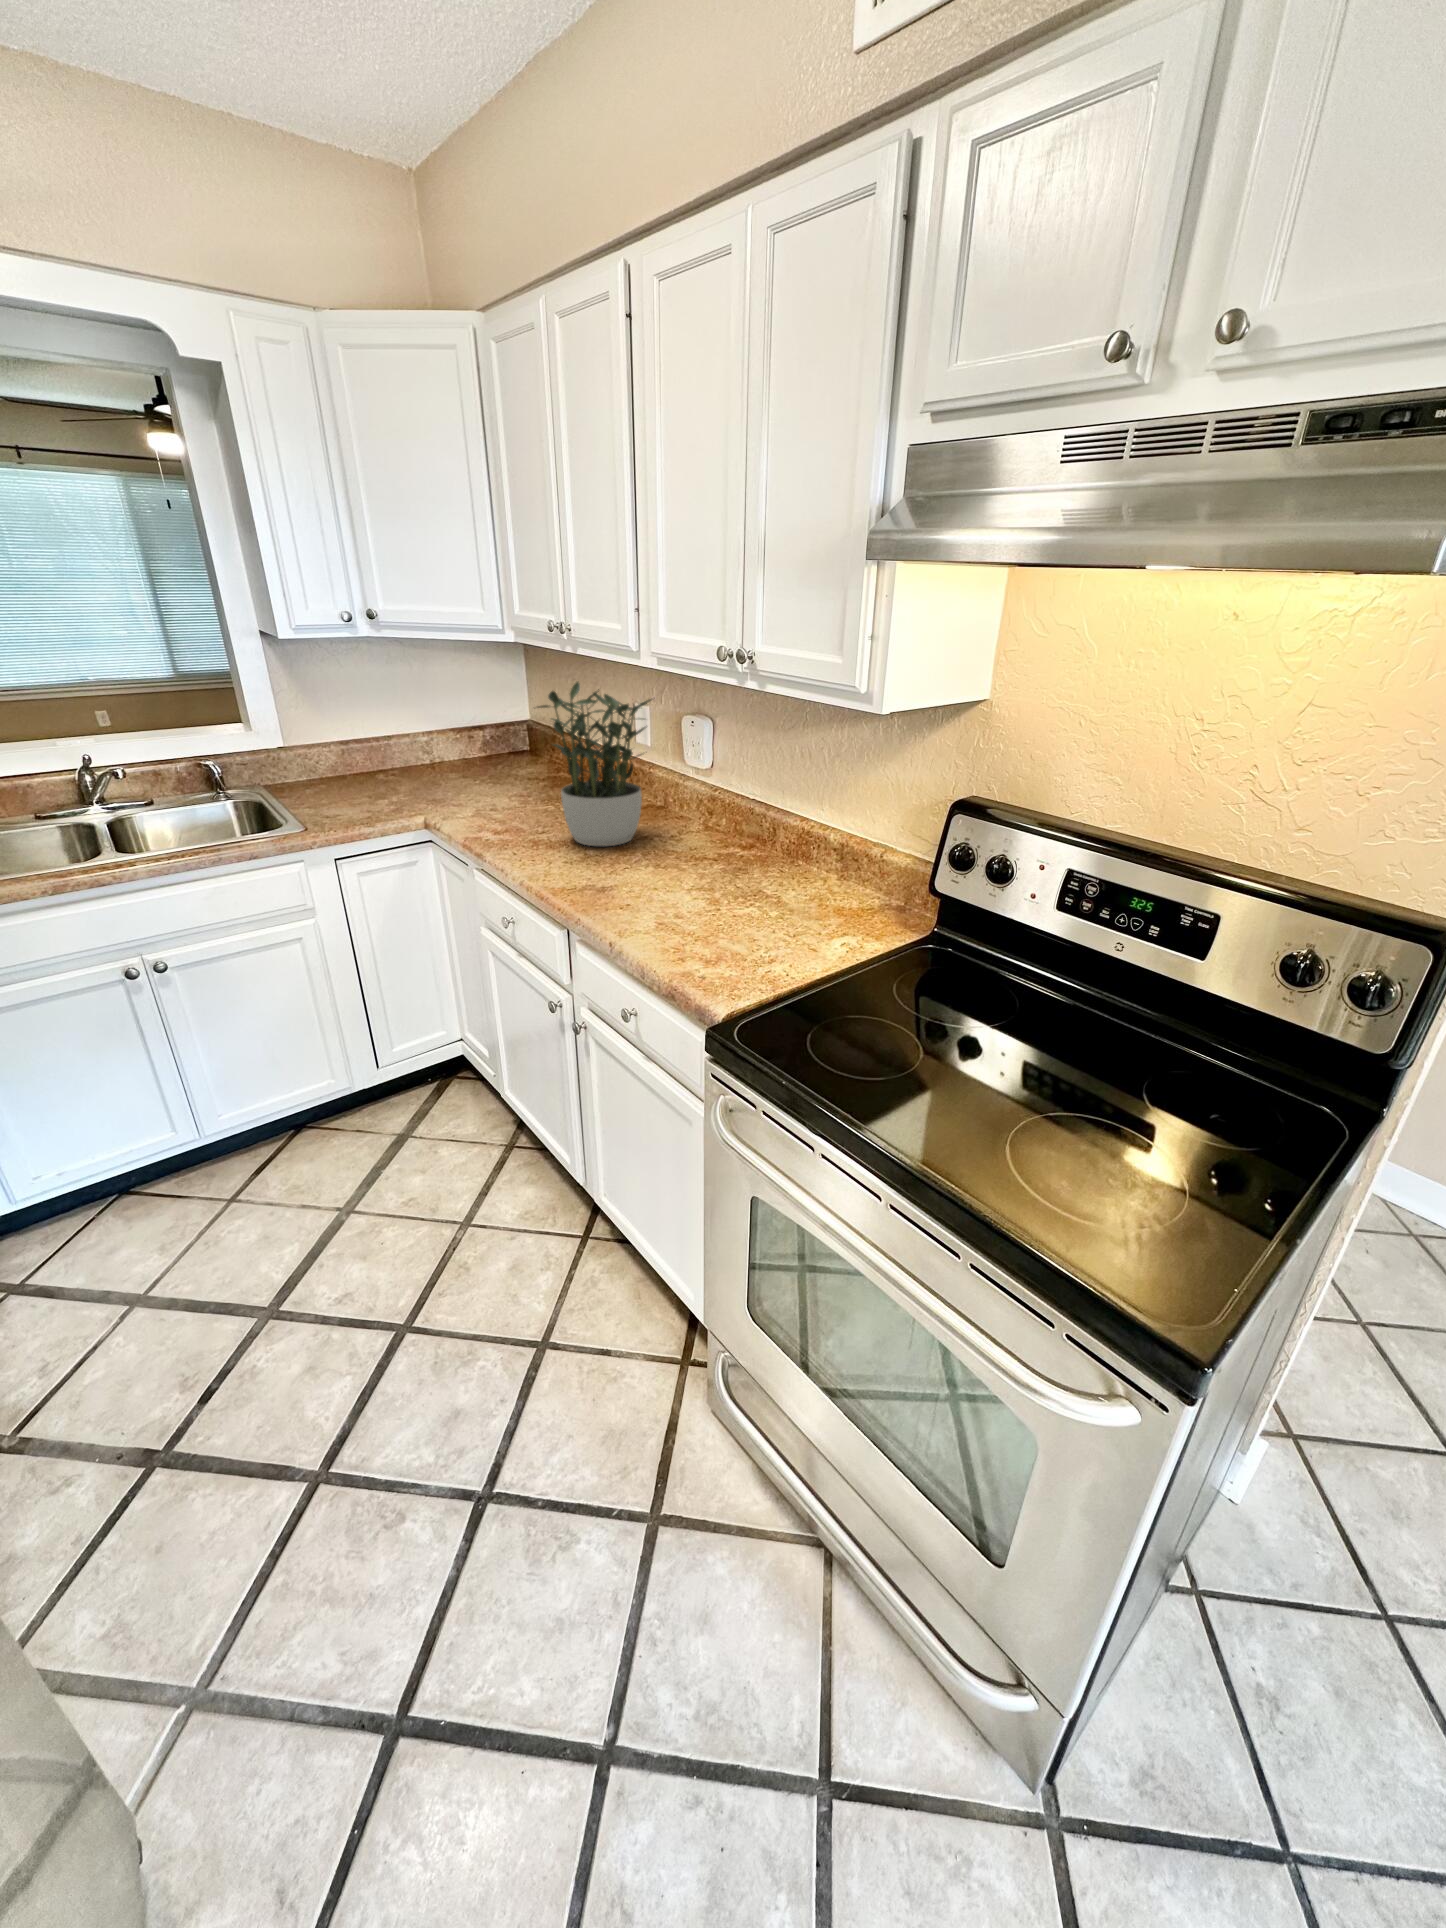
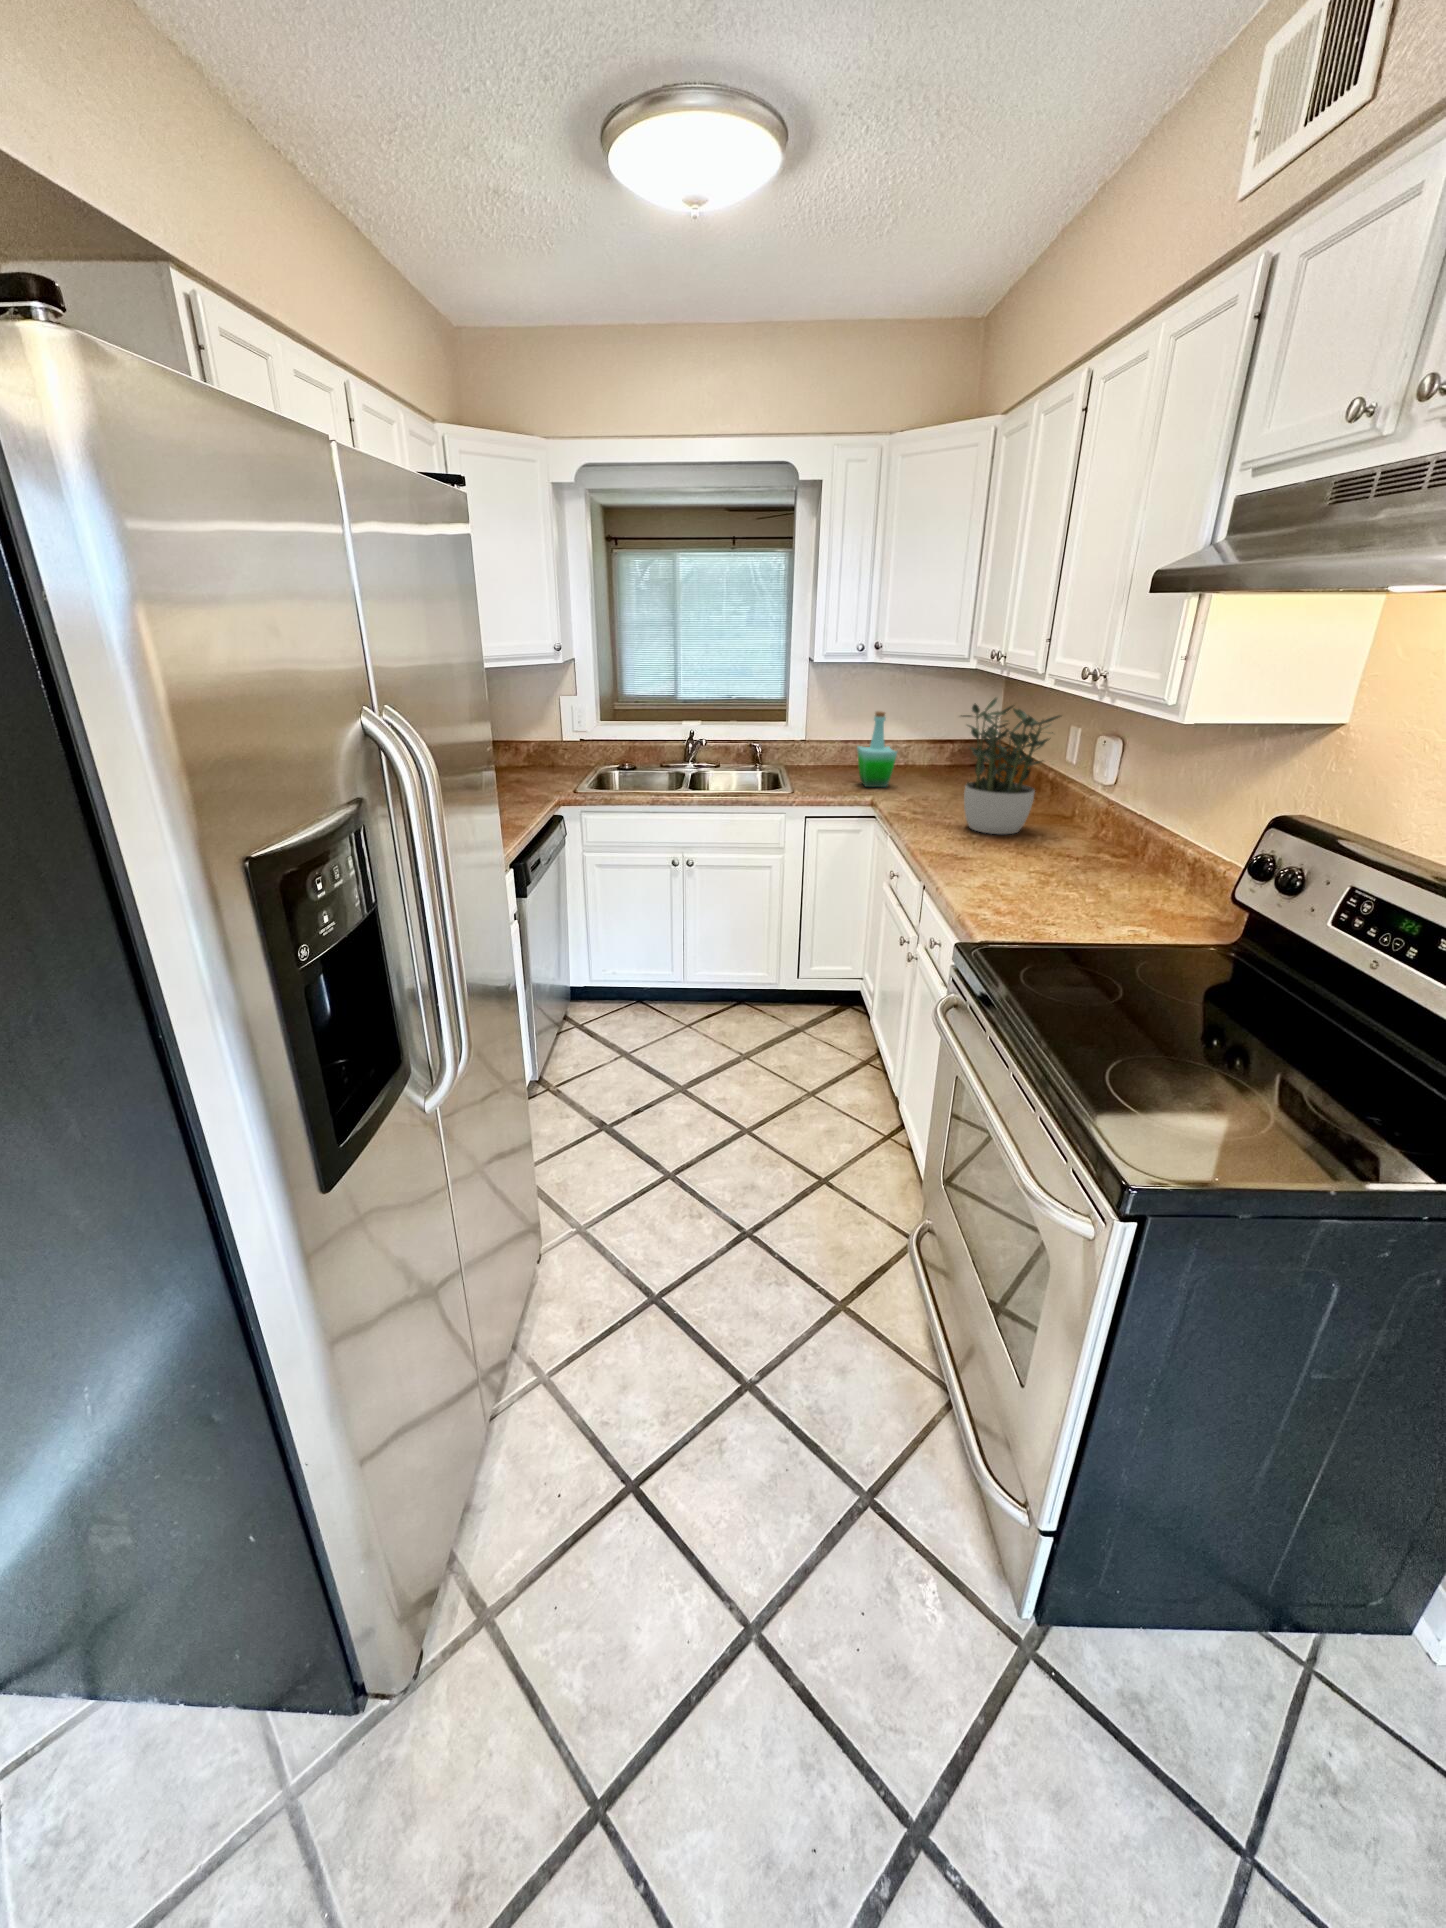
bottle: none [376,703,437,804] -> present [857,711,897,787]

